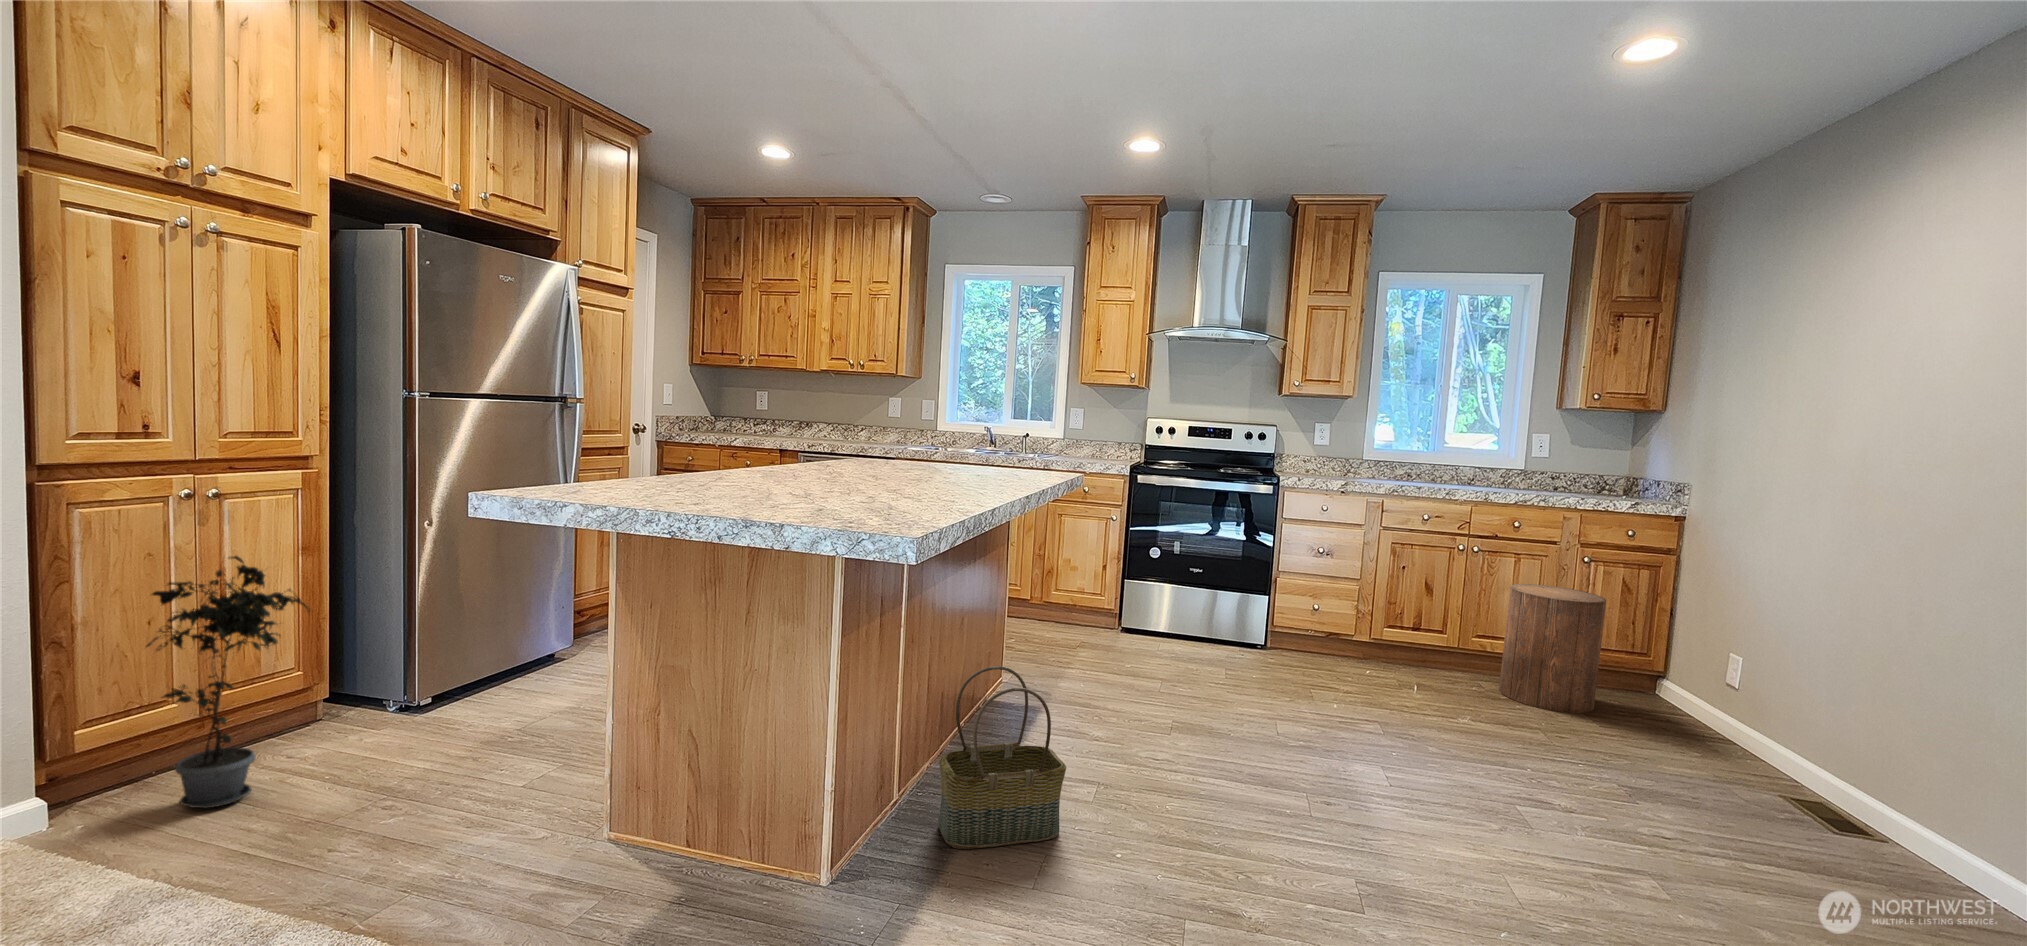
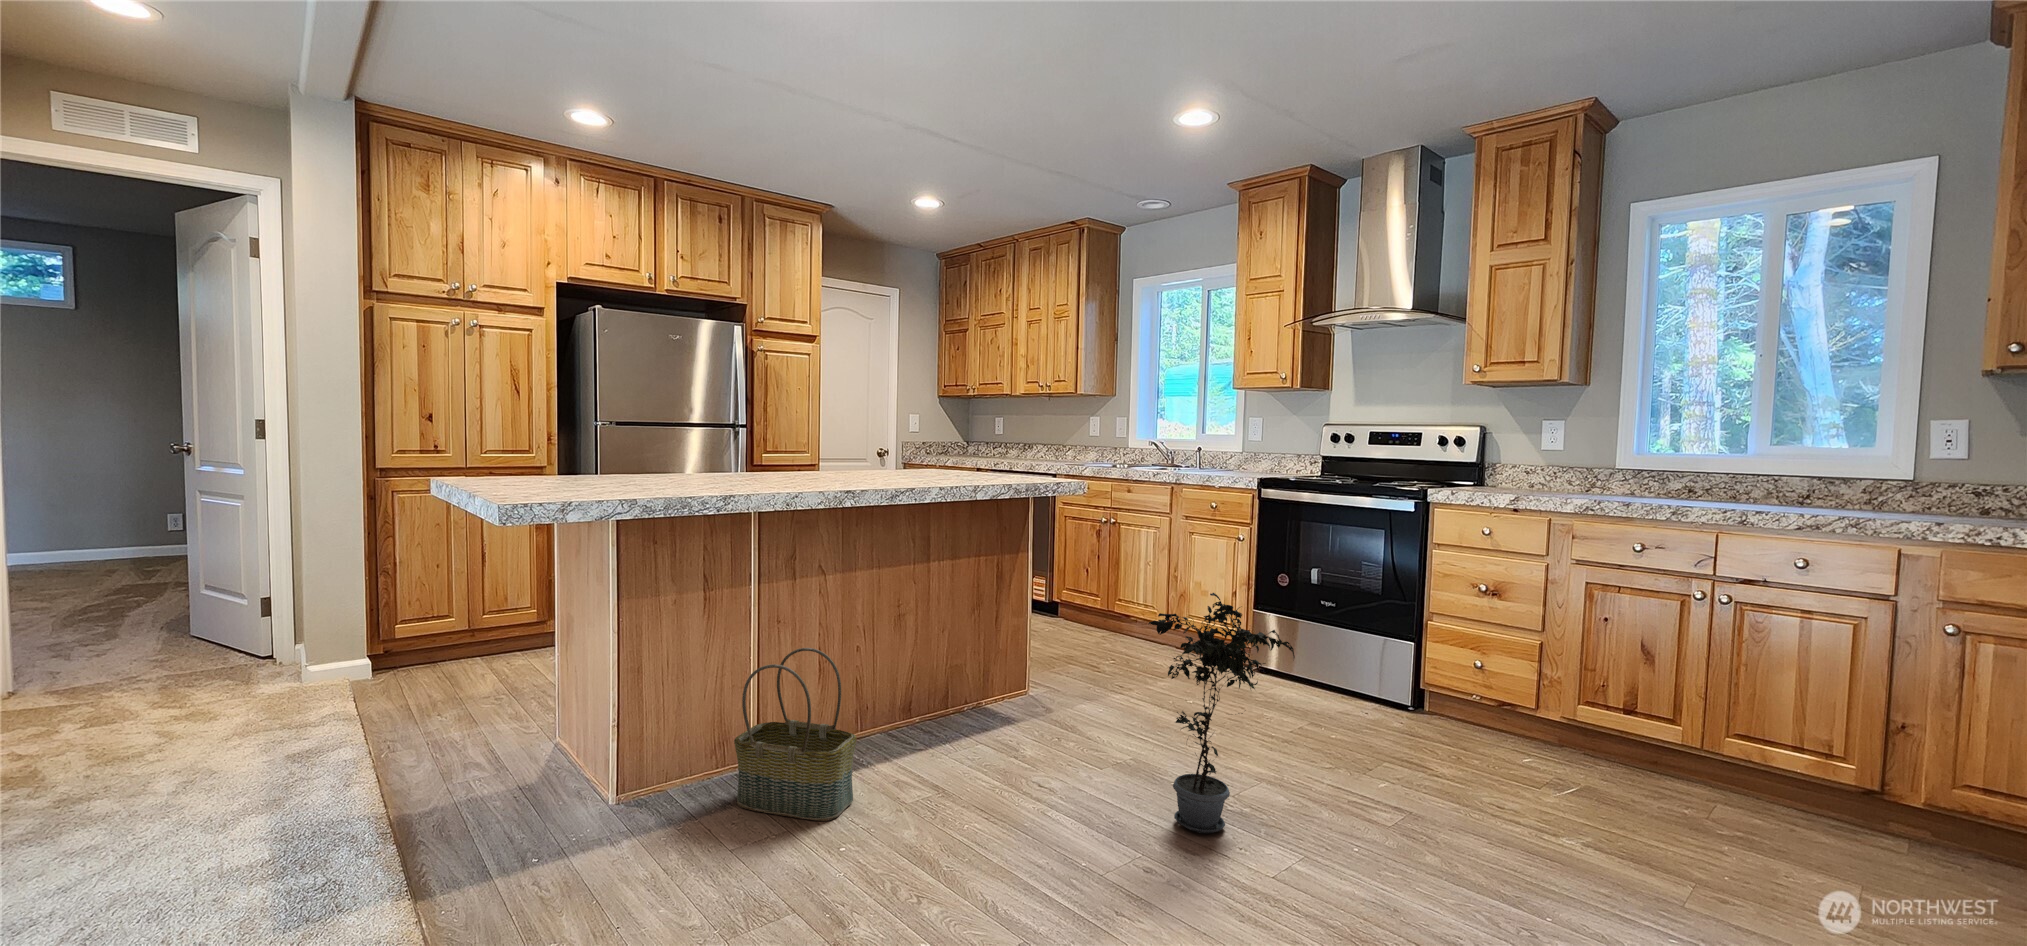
potted plant: present [146,556,310,808] -> present [1148,593,1295,833]
stool: present [1499,584,1606,713] -> none [1736,657,1939,887]

